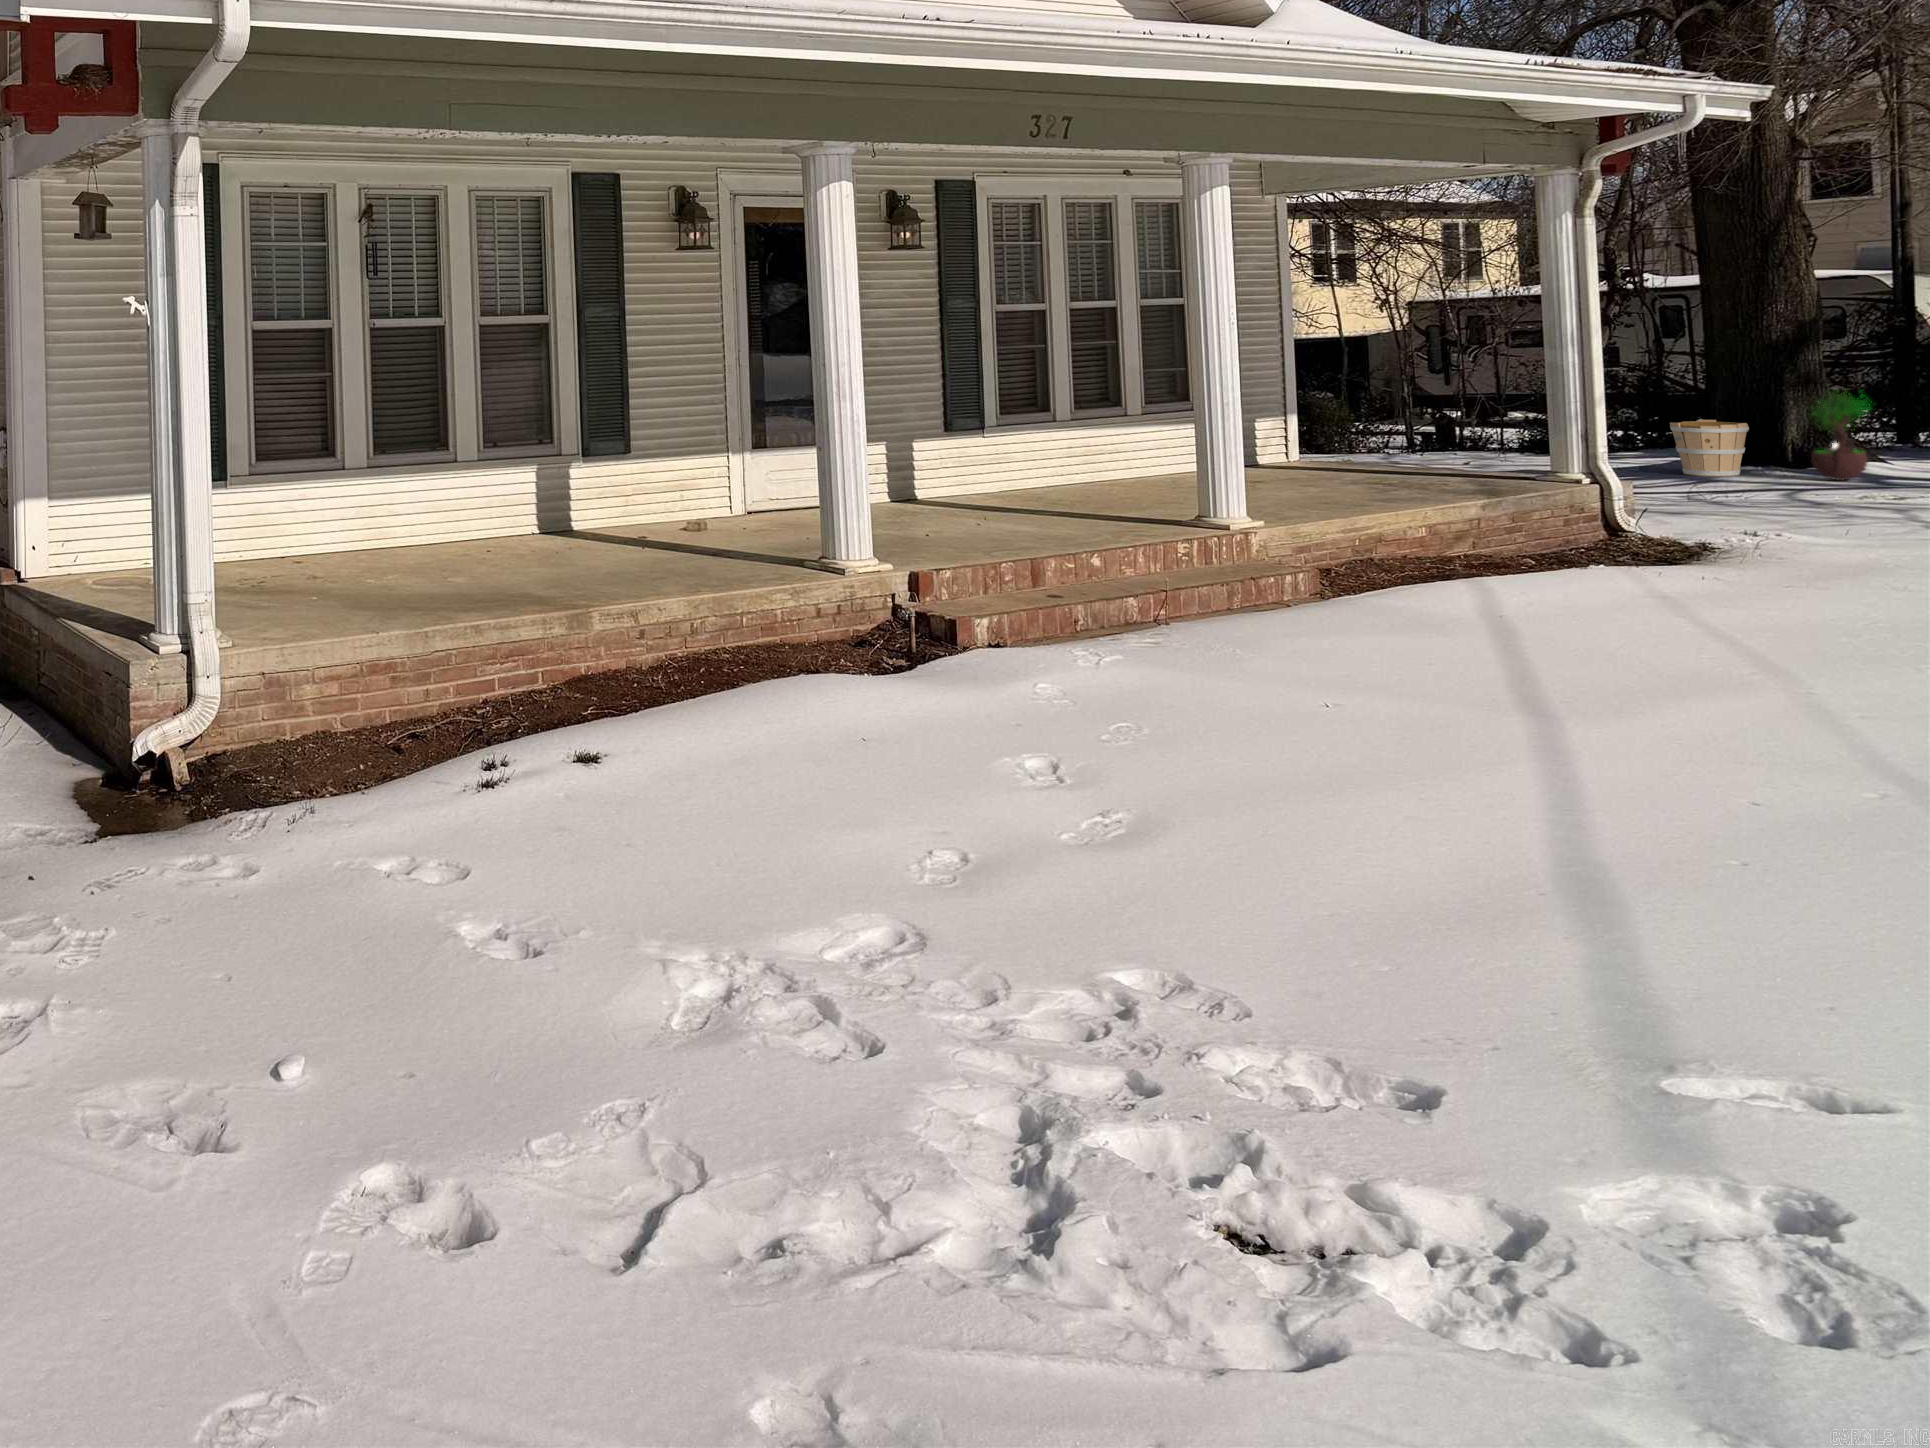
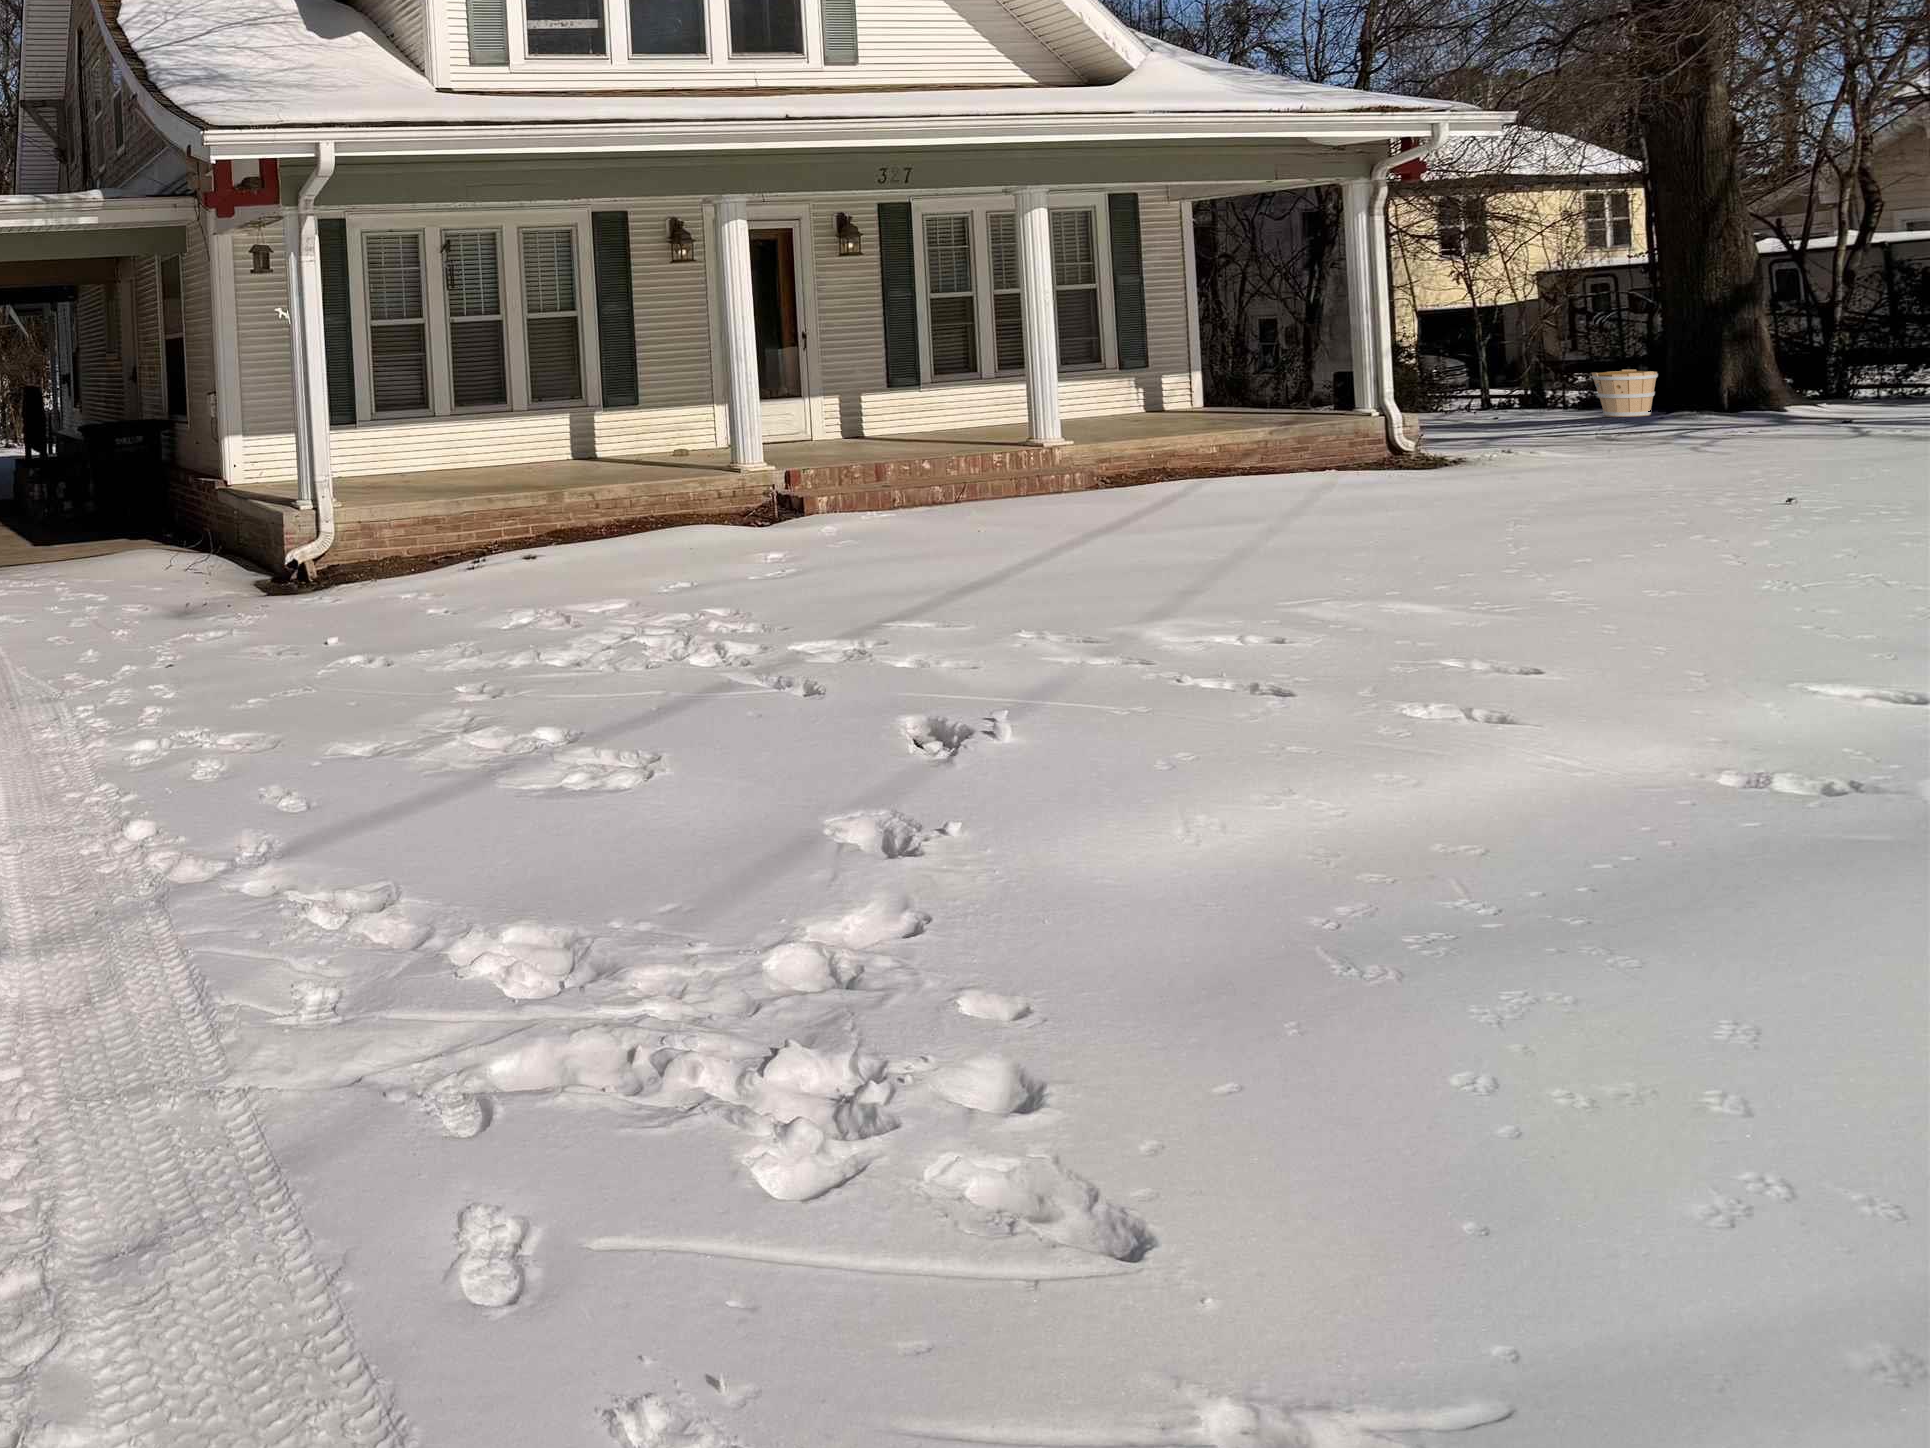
potted tree: present [1808,391,1872,480] -> none [1685,336,1746,417]

